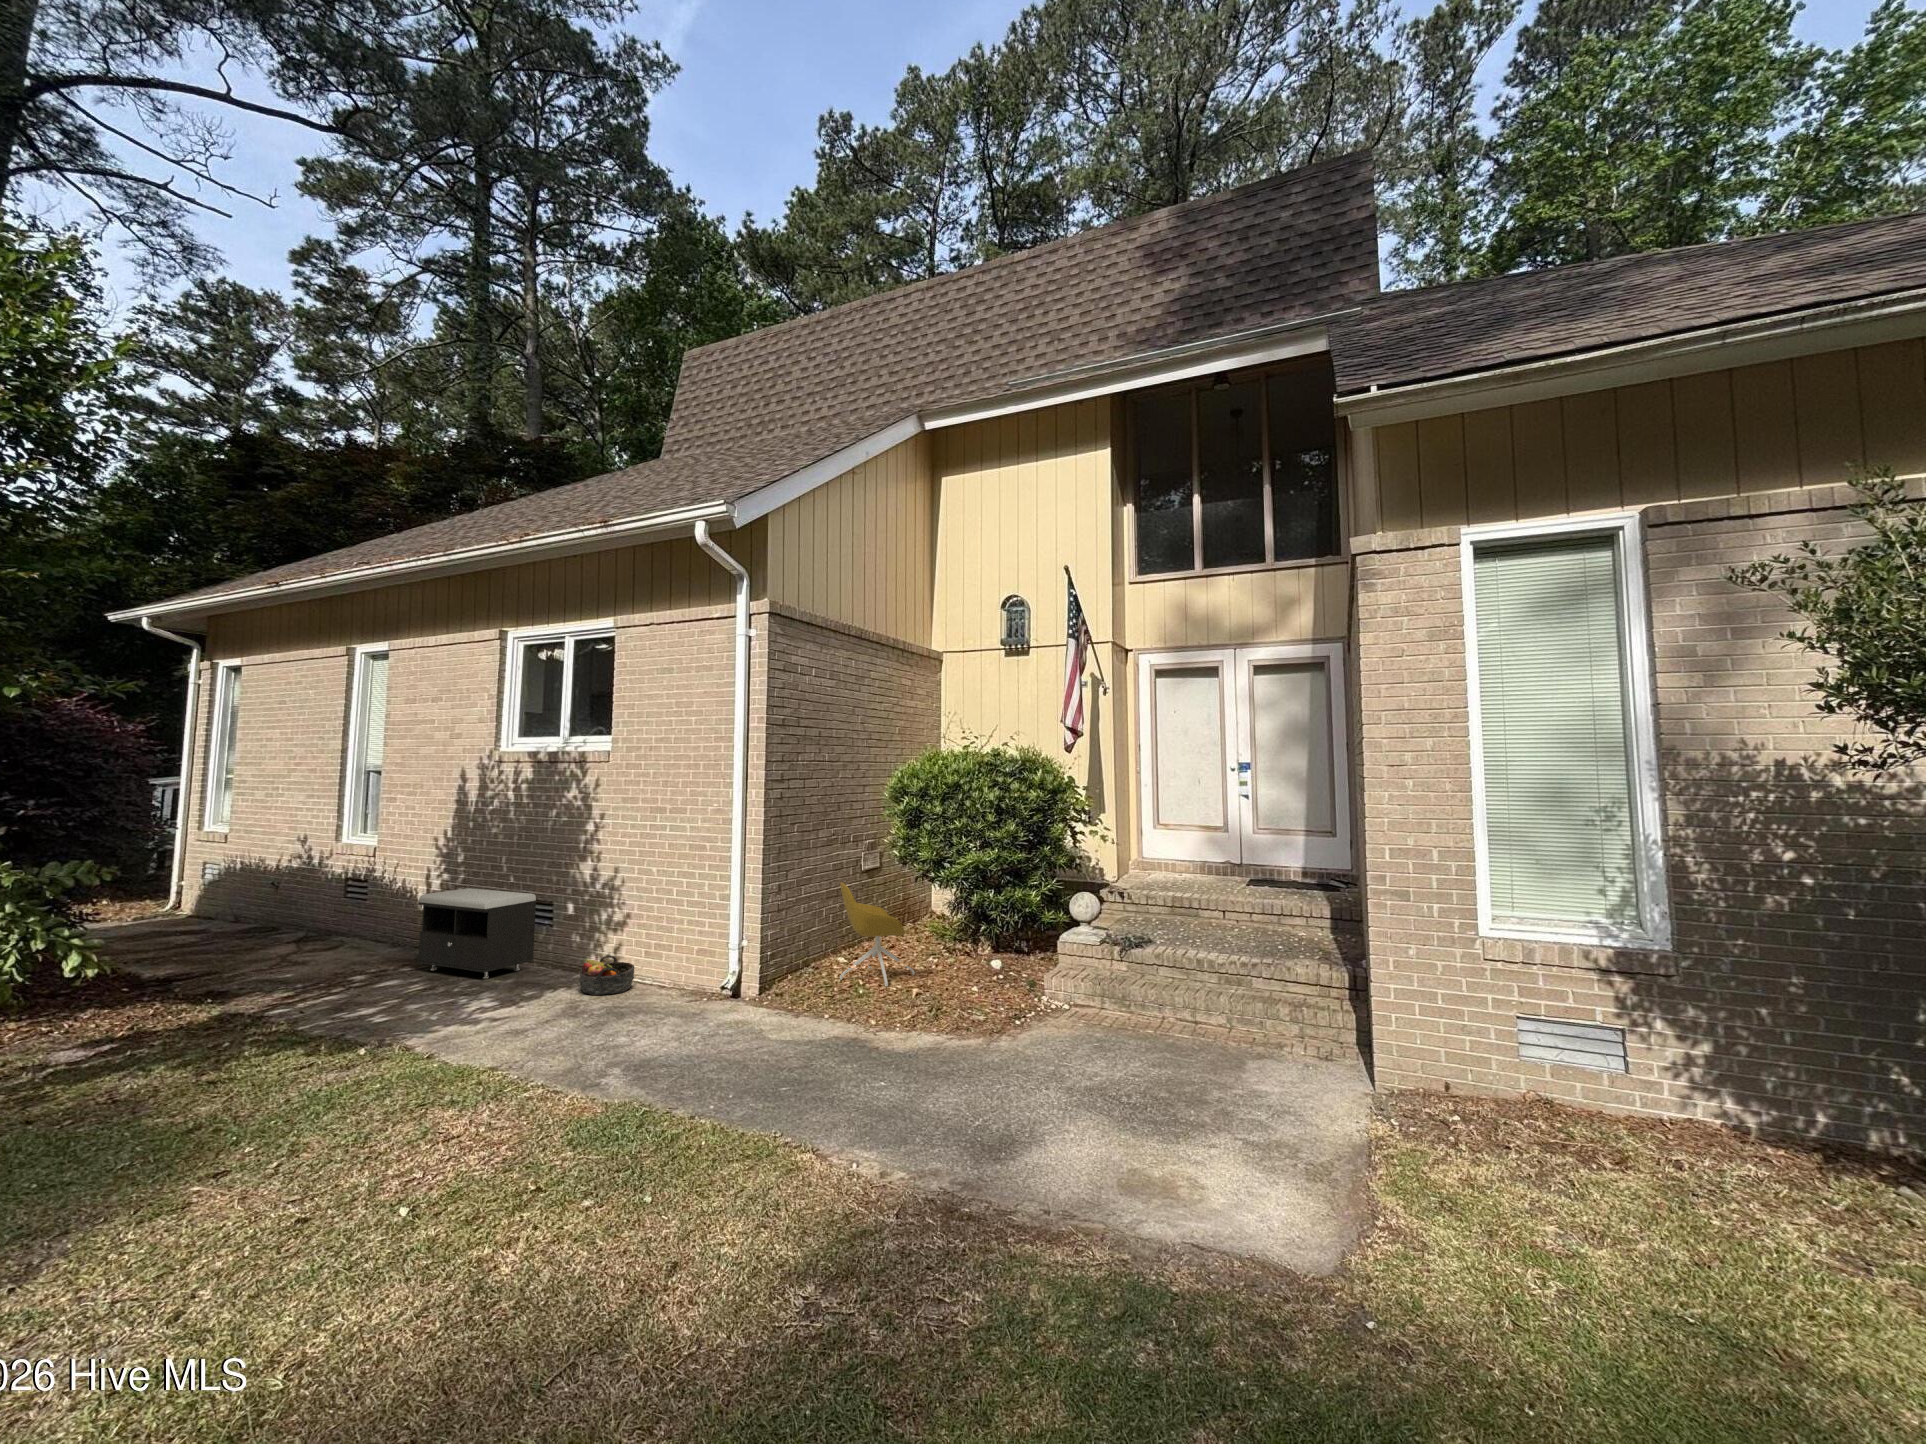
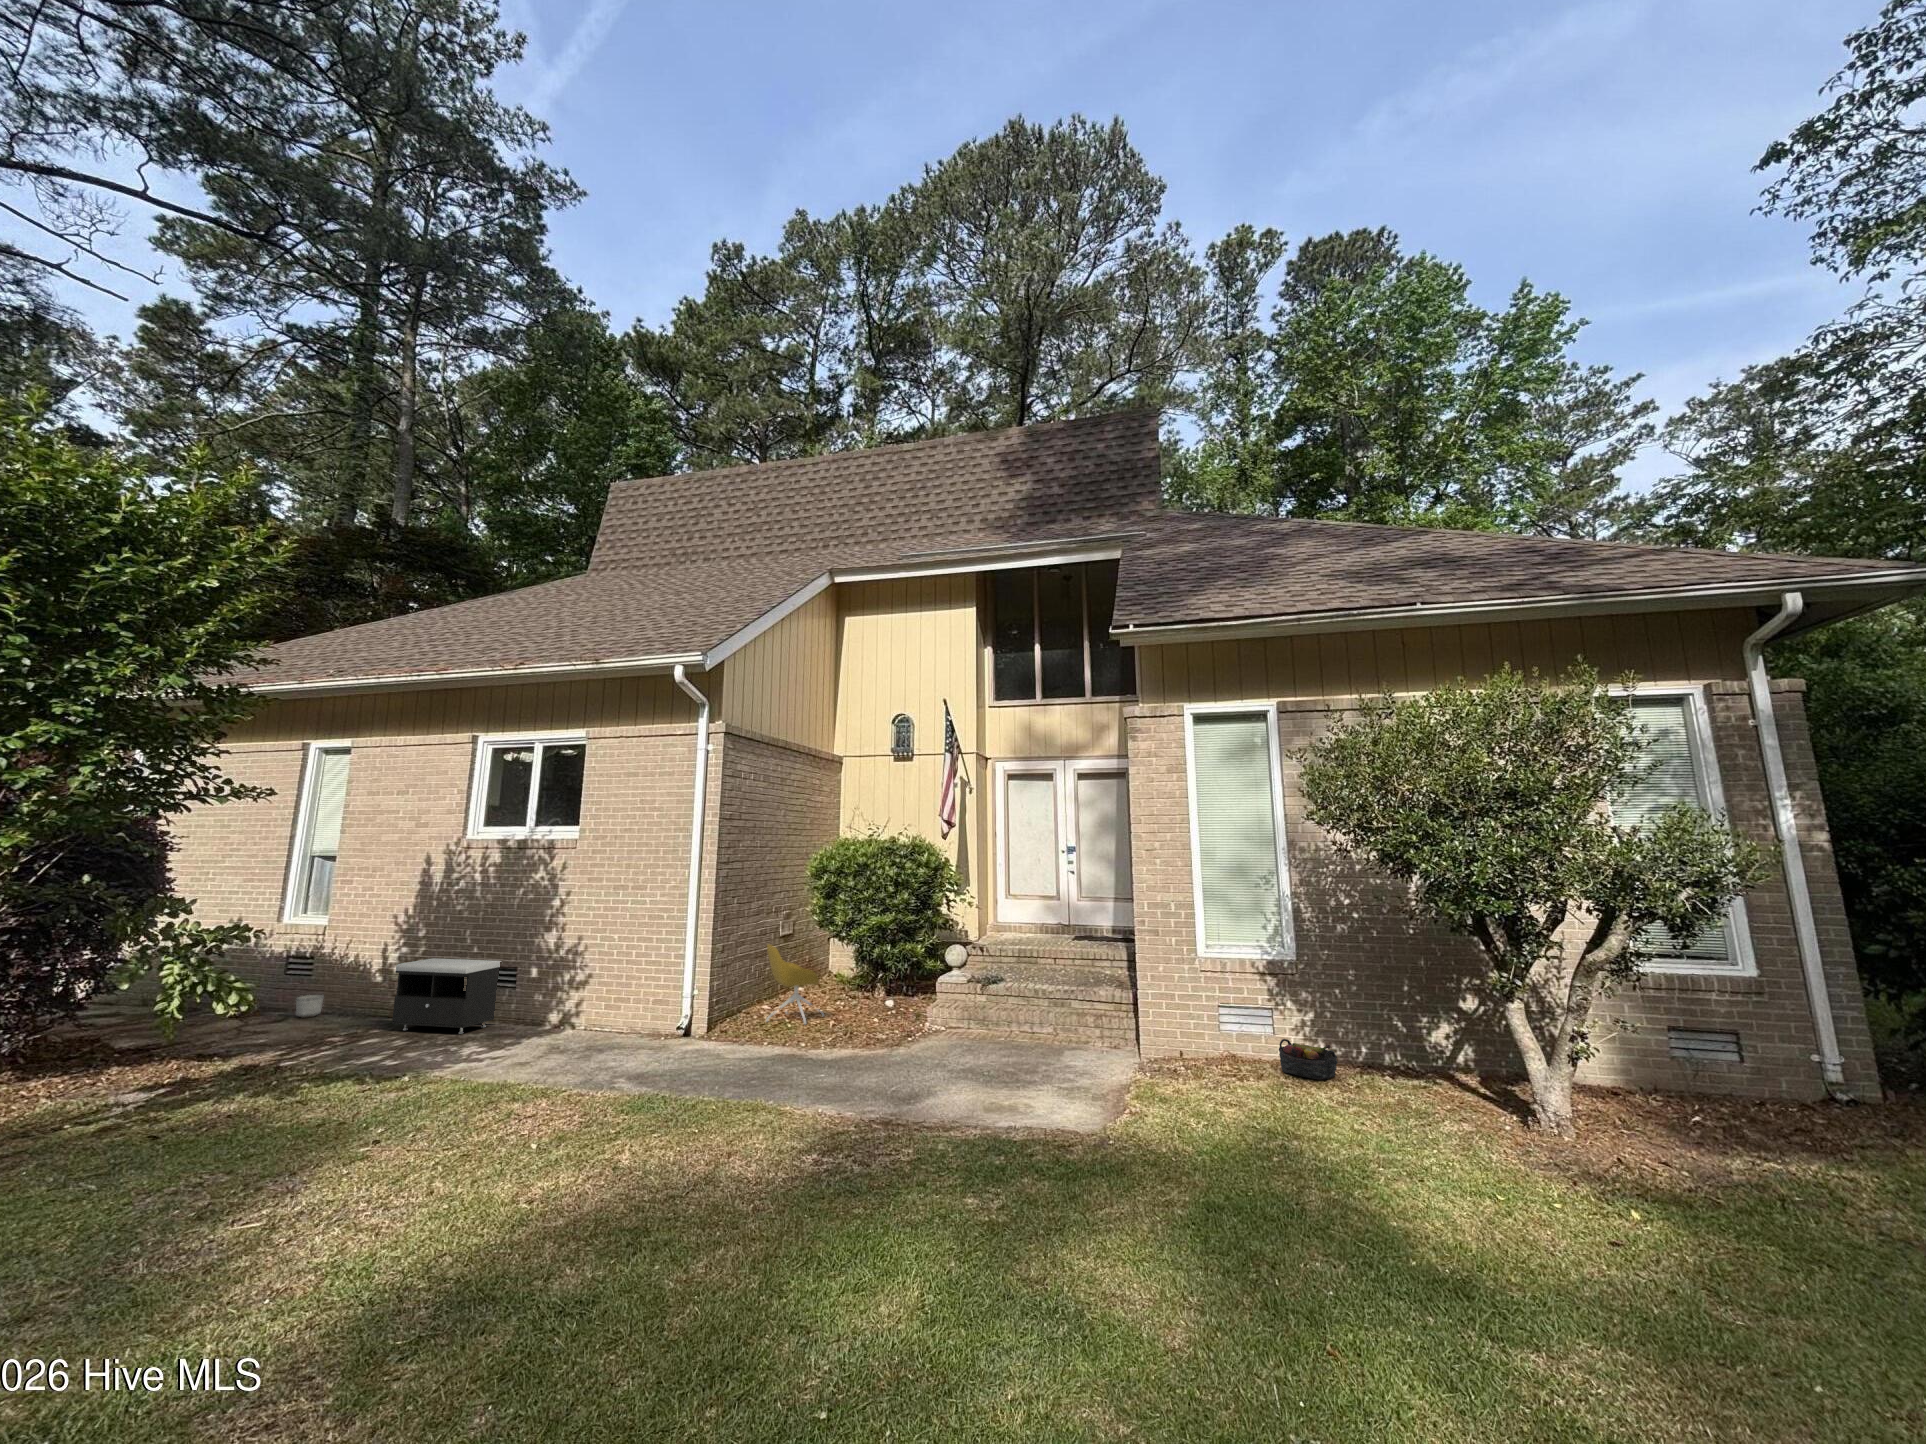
planter: none [345,923,374,948] -> present [296,995,324,1018]
basket: present [579,955,634,995] -> present [1279,1039,1338,1080]

